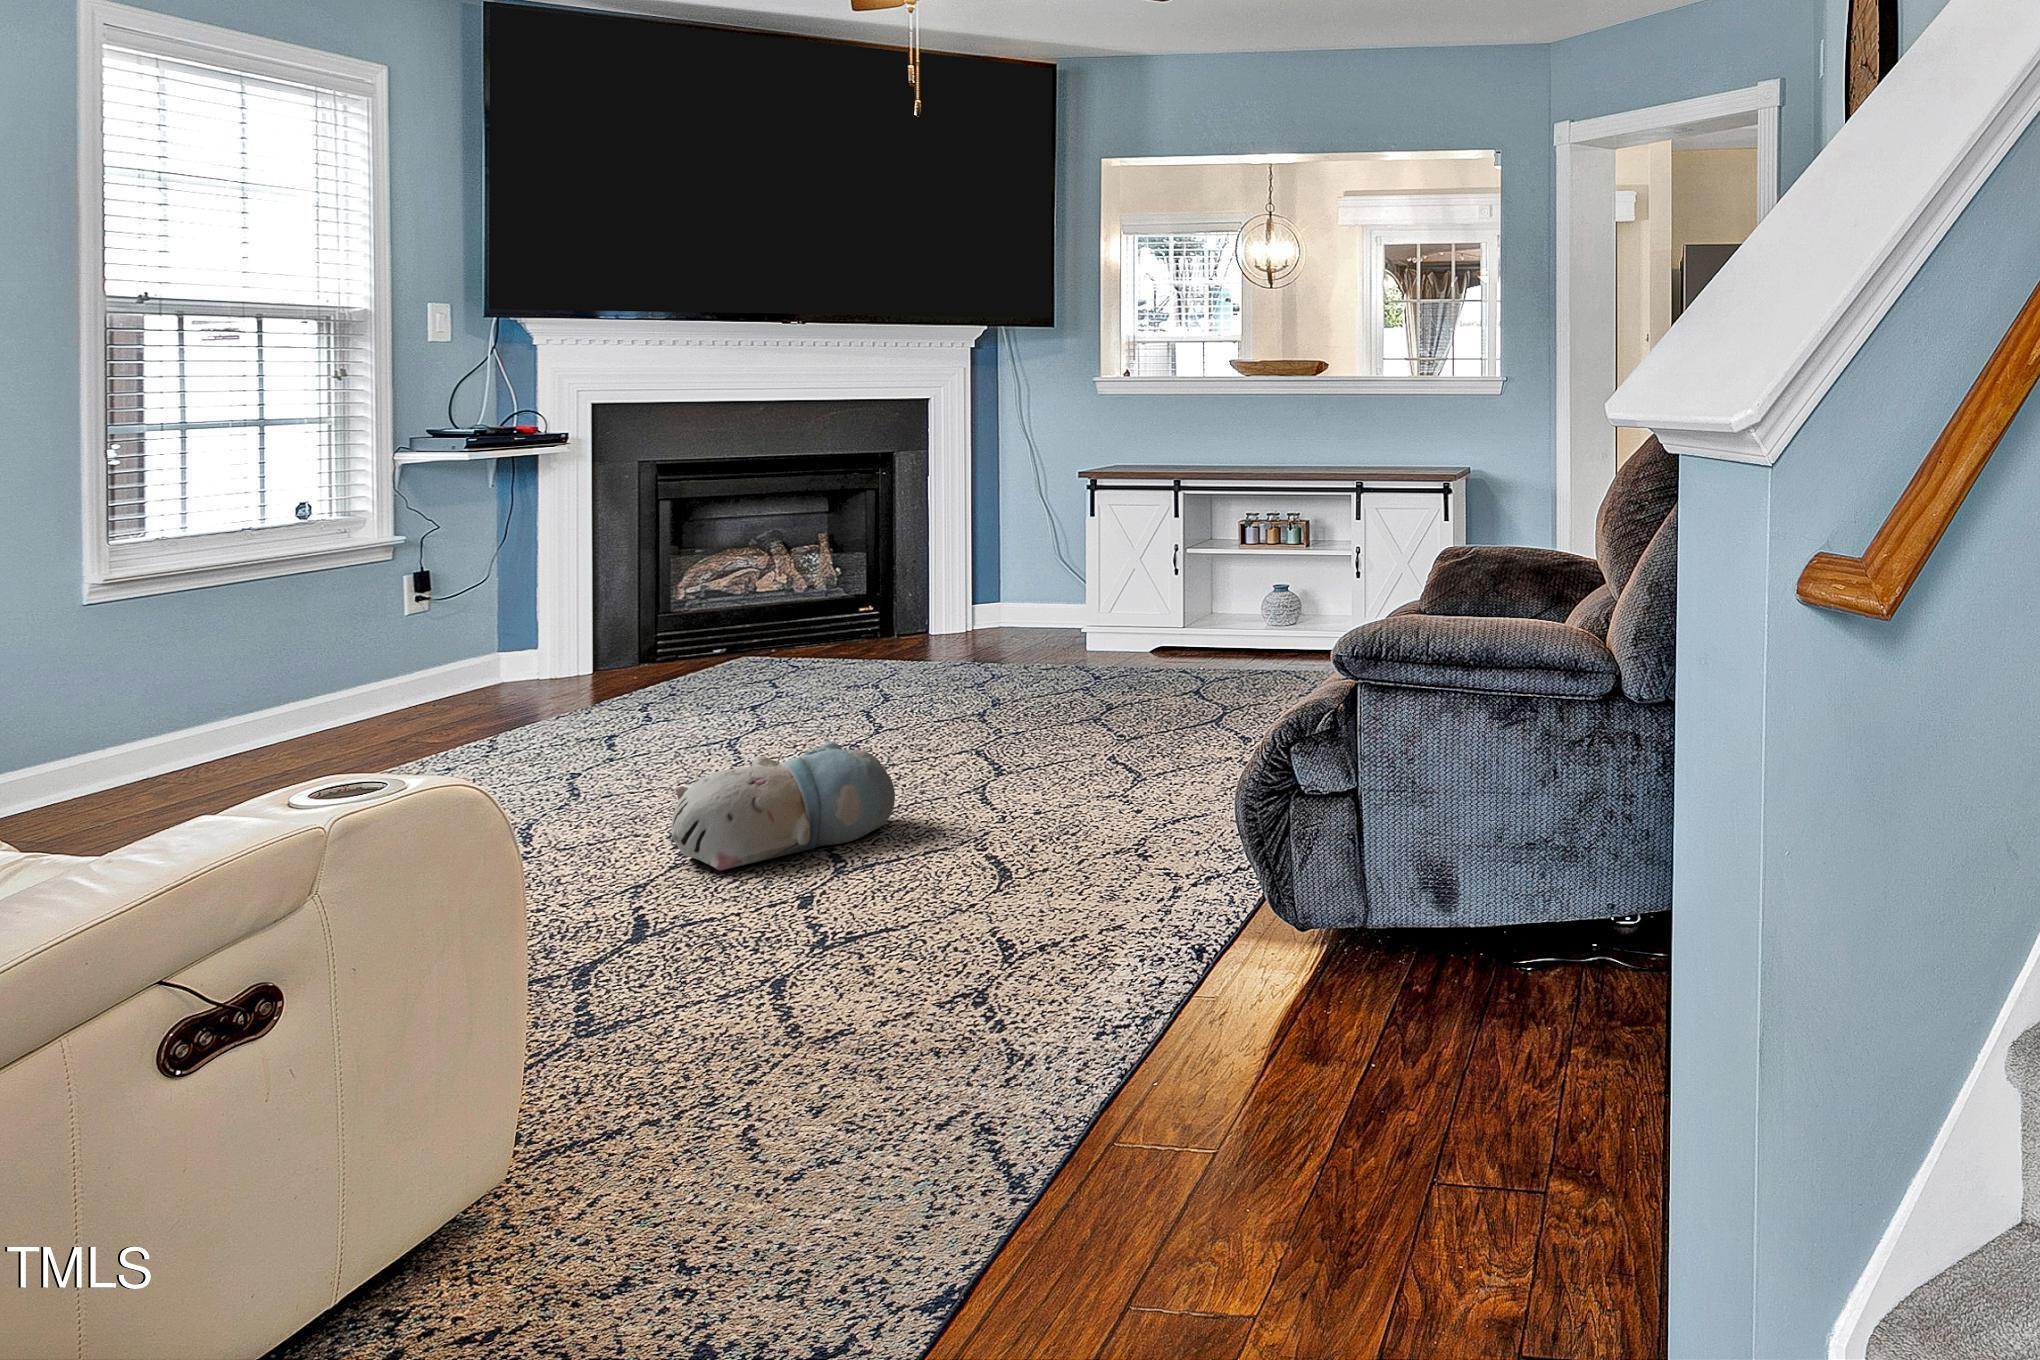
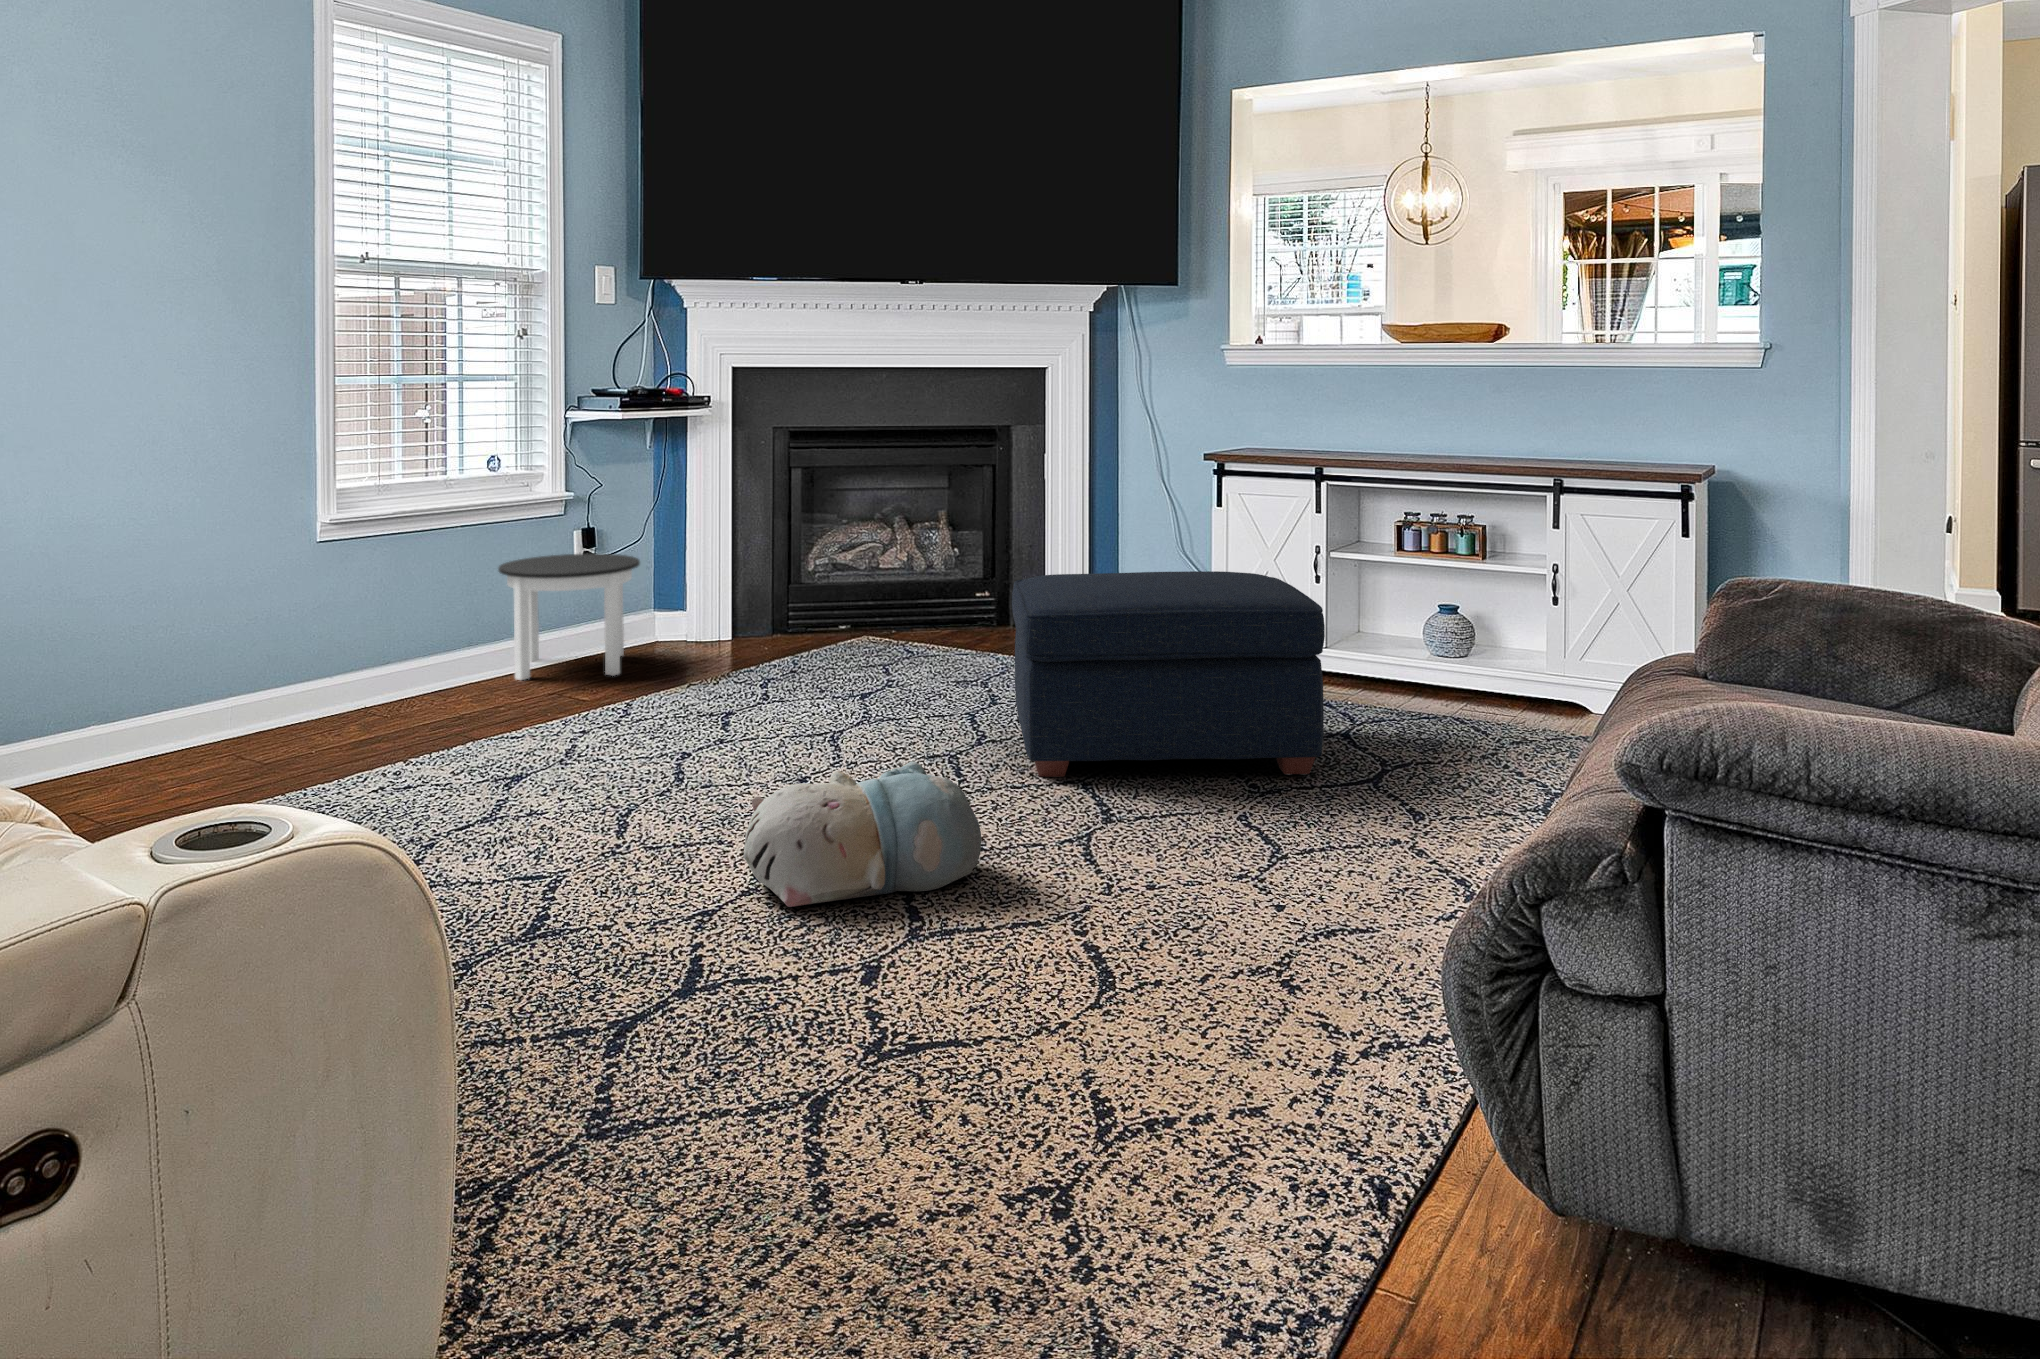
ottoman: none [910,570,1179,752] -> present [1012,571,1325,777]
round table: none [308,594,490,733] -> present [498,554,640,680]

